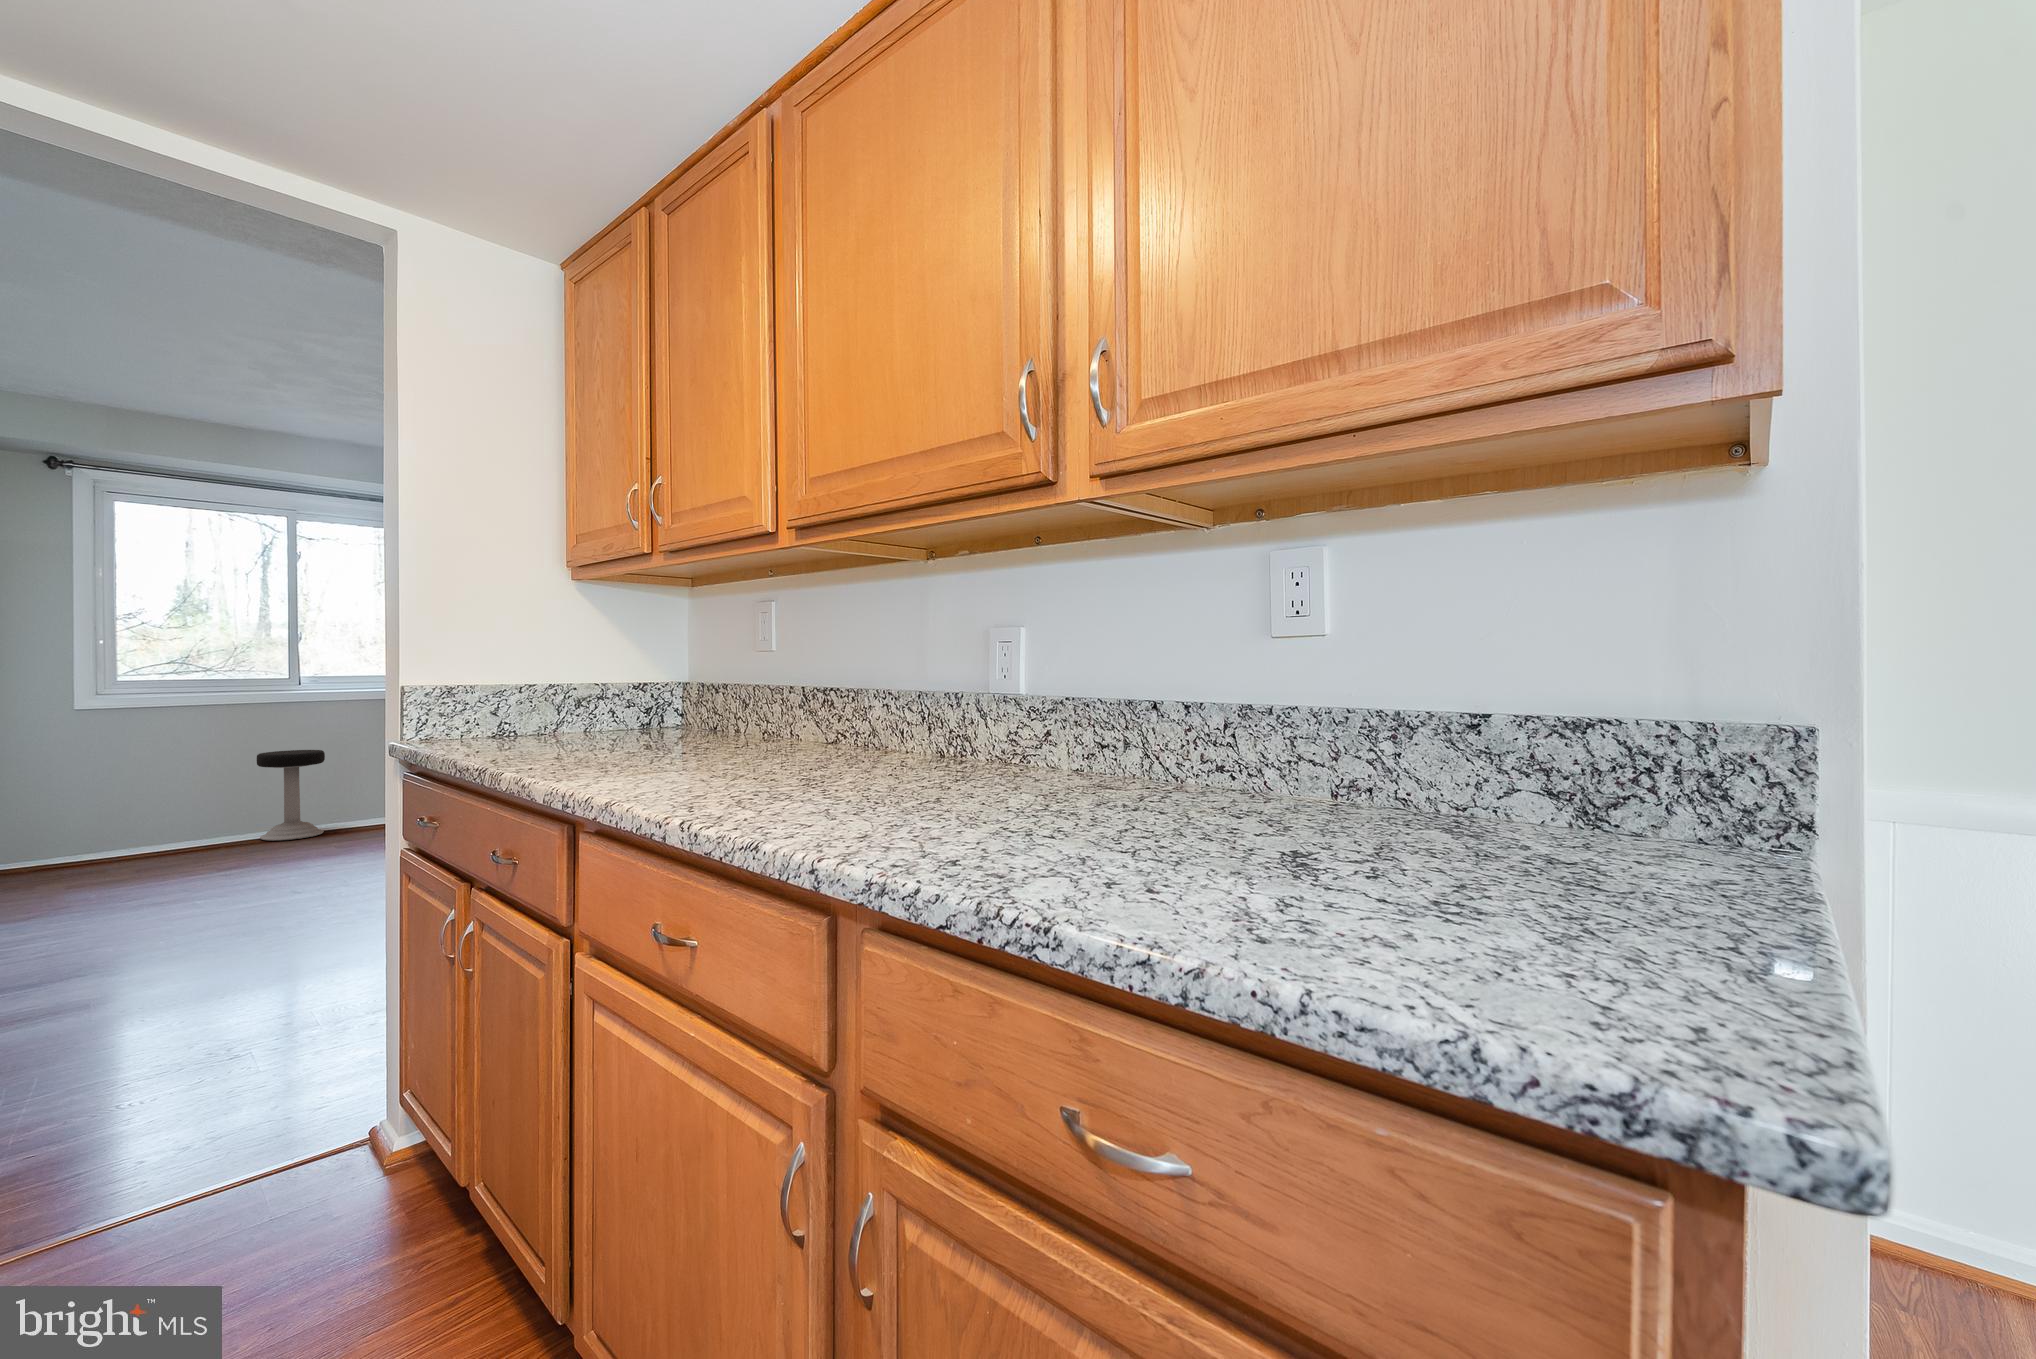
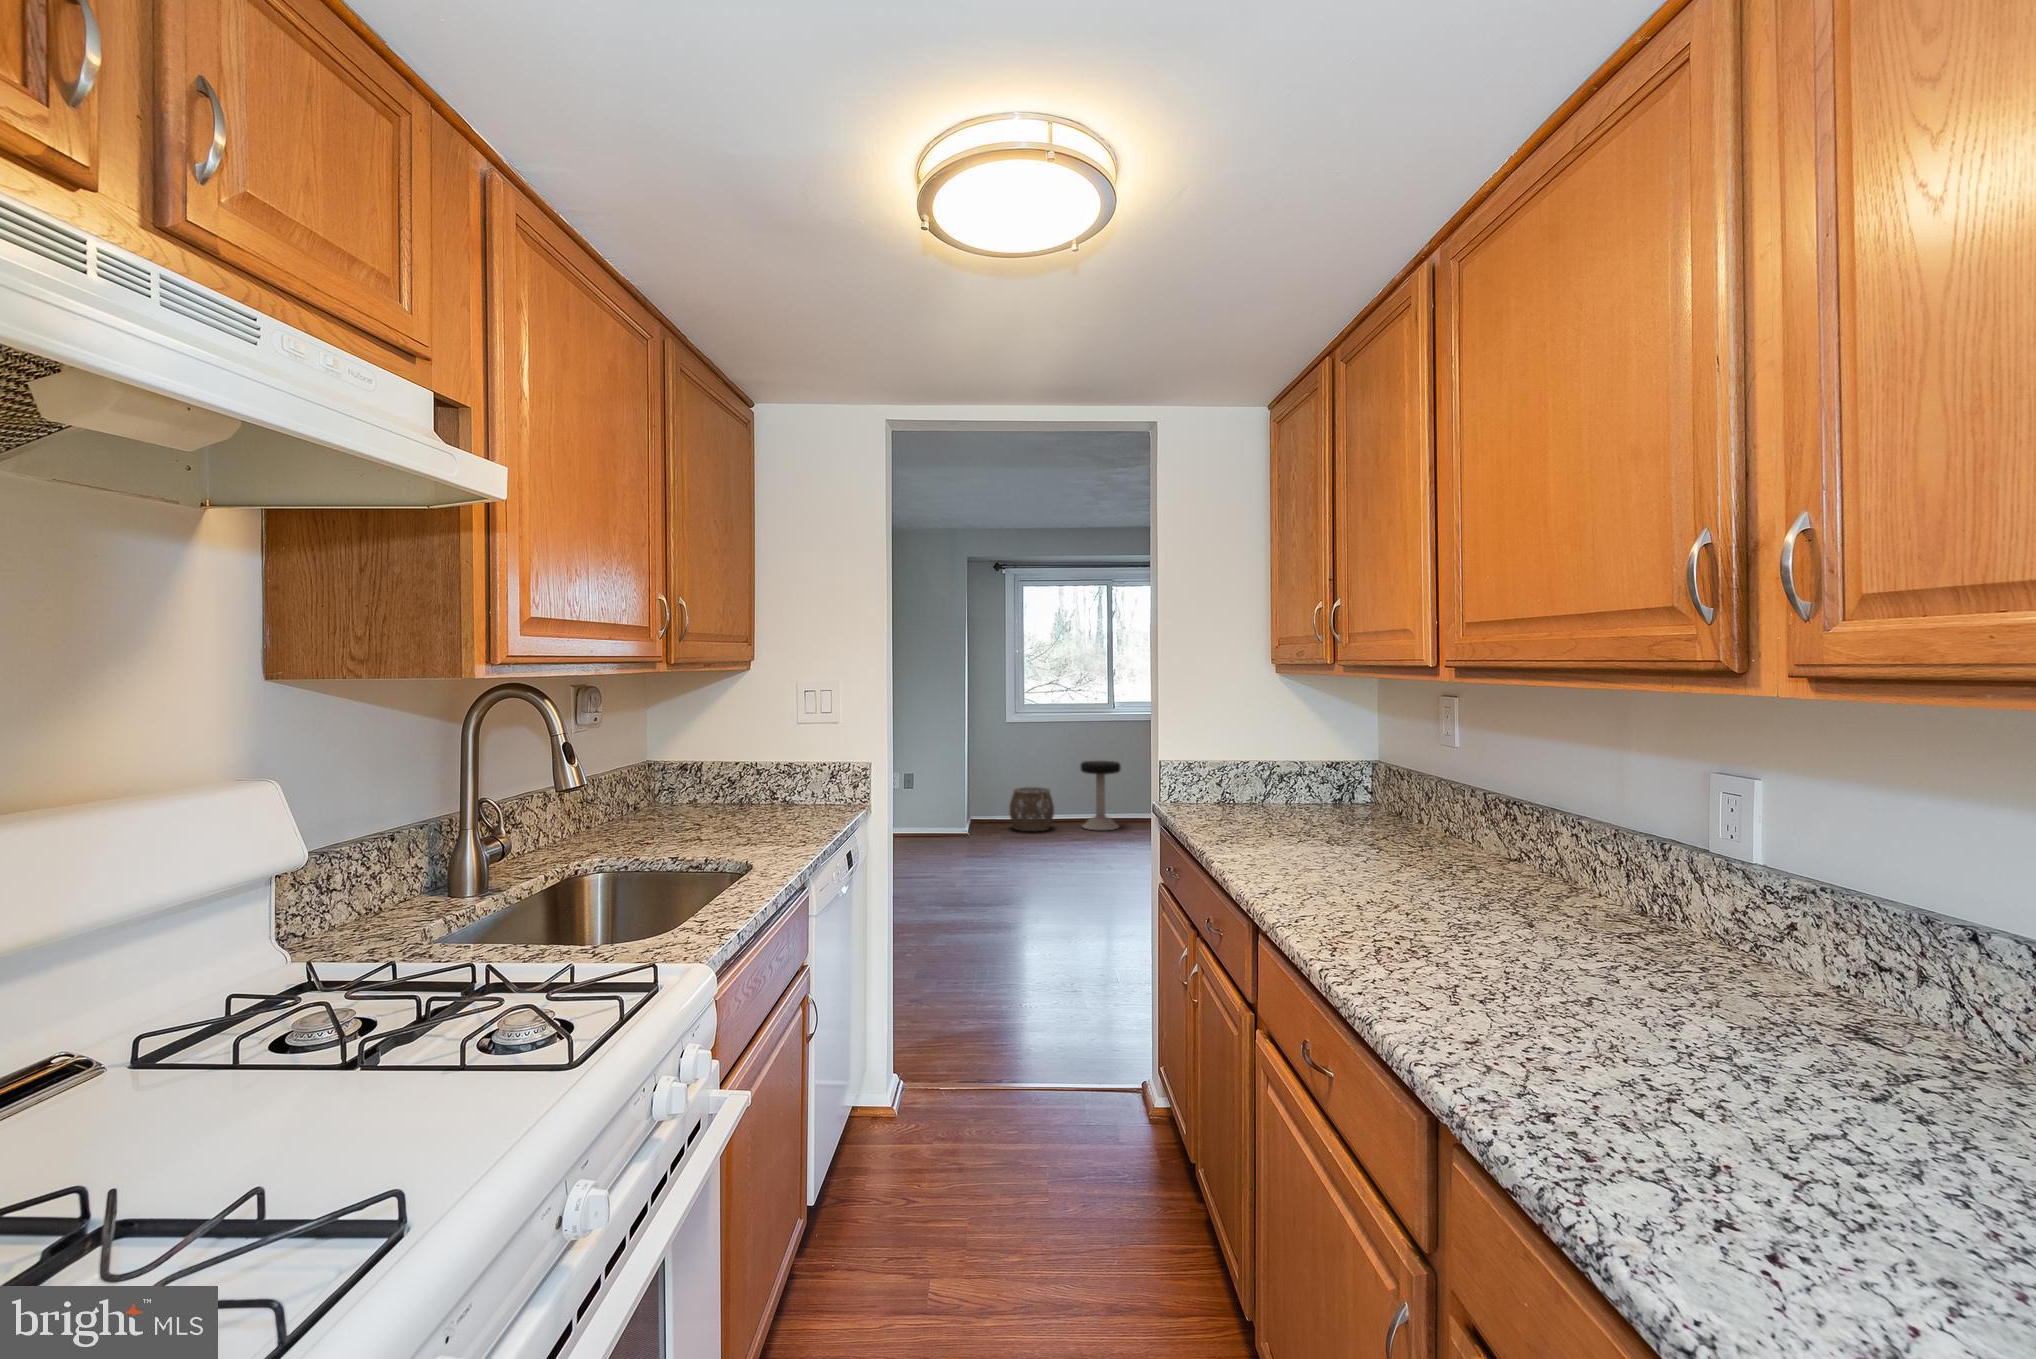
woven basket: none [120,793,210,857] -> present [1009,787,1054,831]

